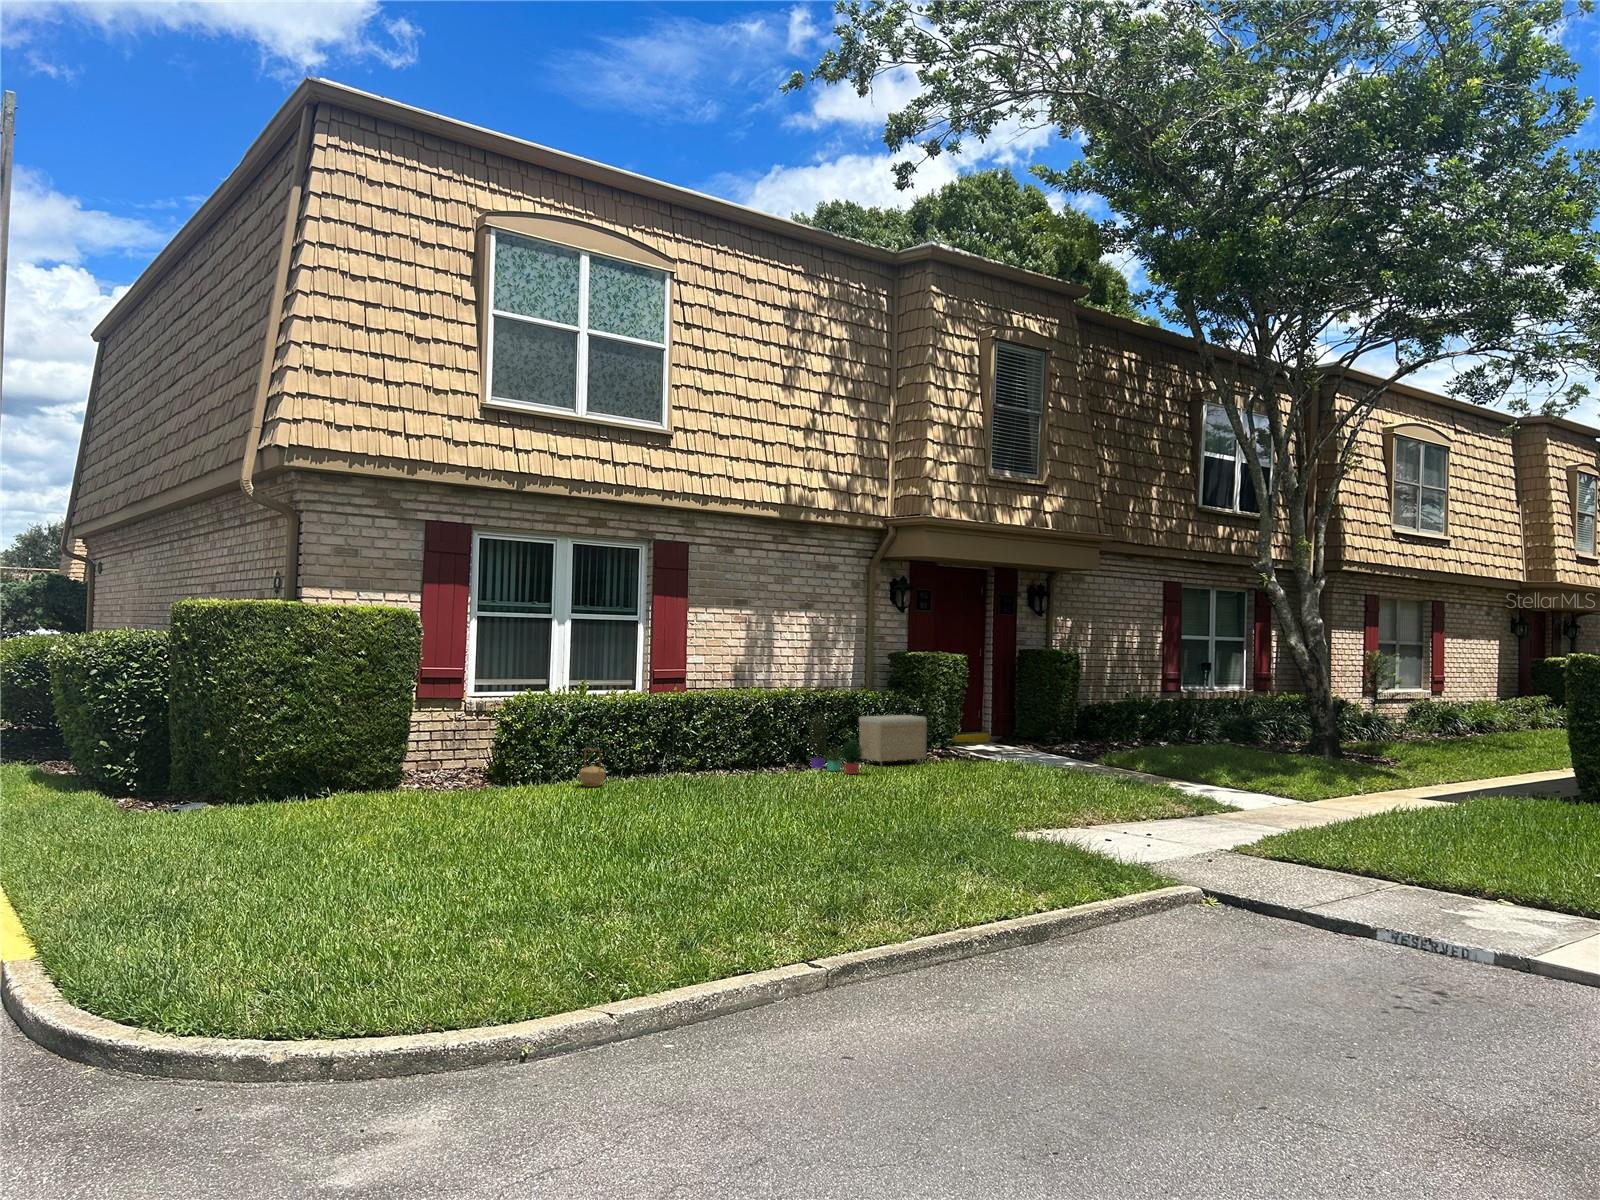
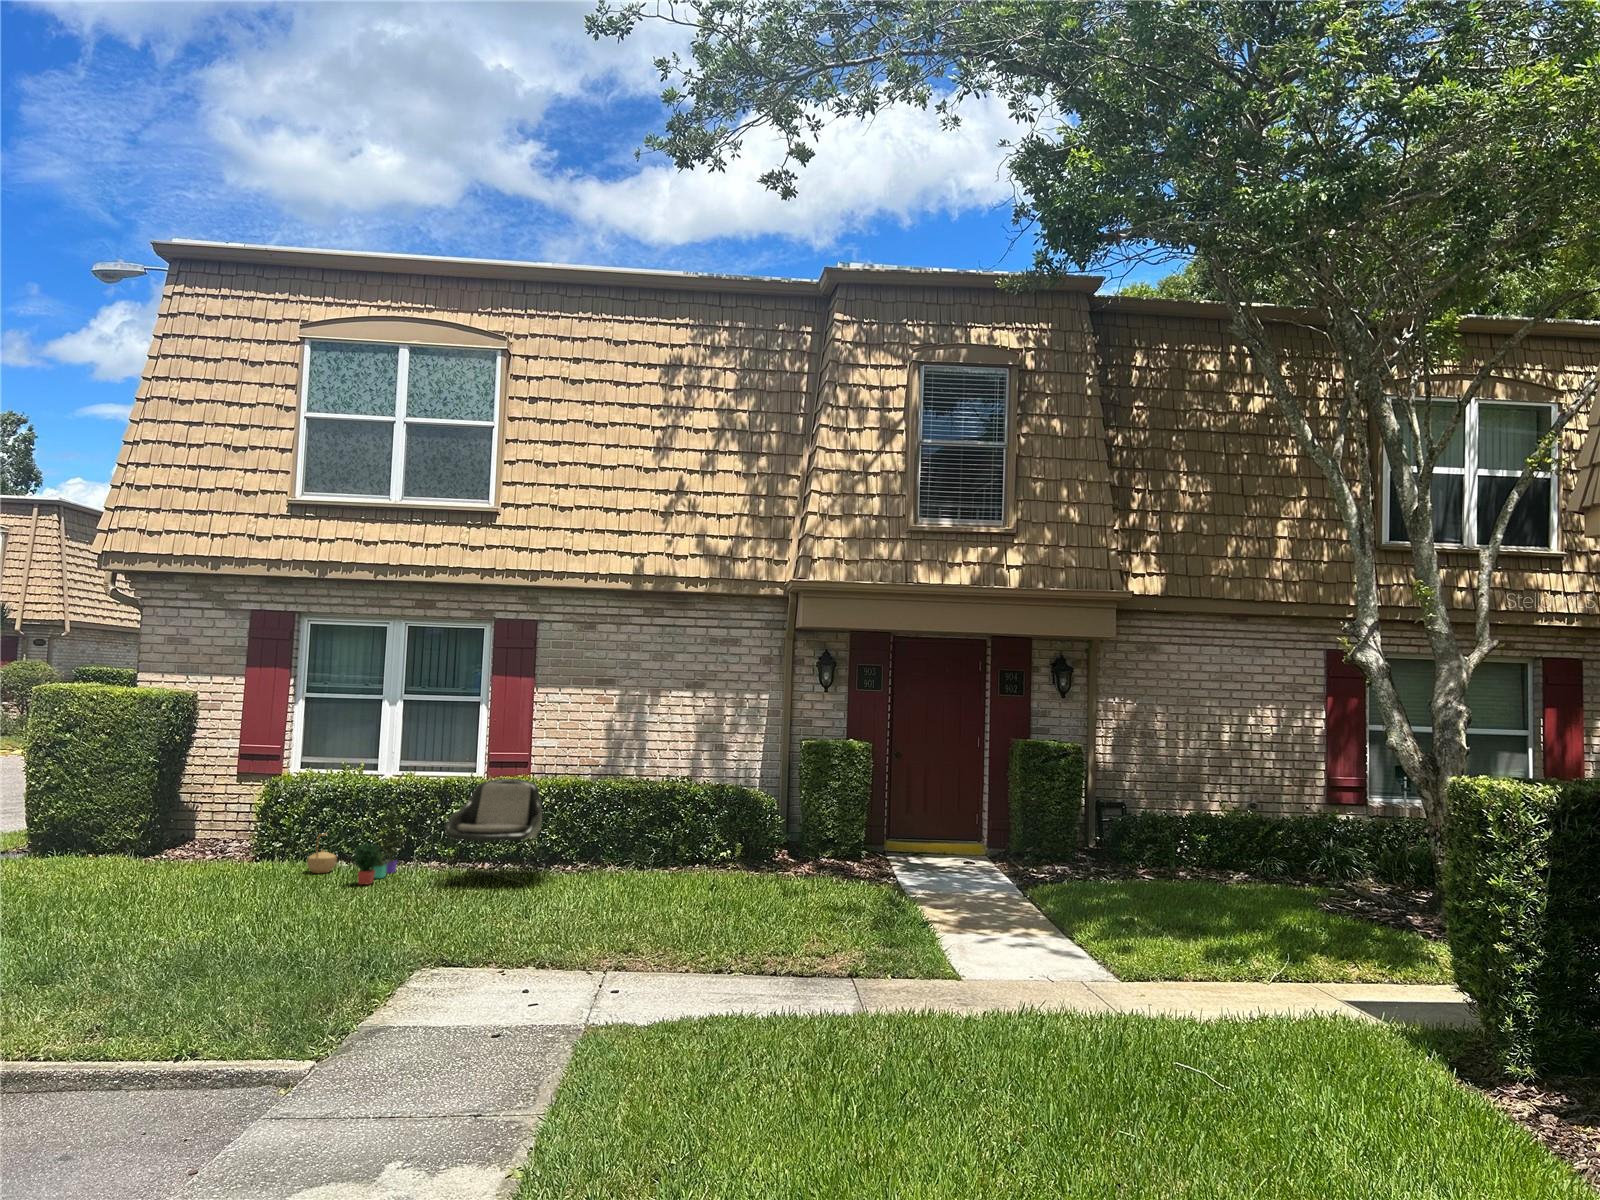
lounge chair: none [707,690,801,783] -> present [445,779,542,885]
potted plant: present [810,715,863,774] -> present [353,806,403,884]
storage bench: present [859,715,927,765] -> none [685,817,759,879]

